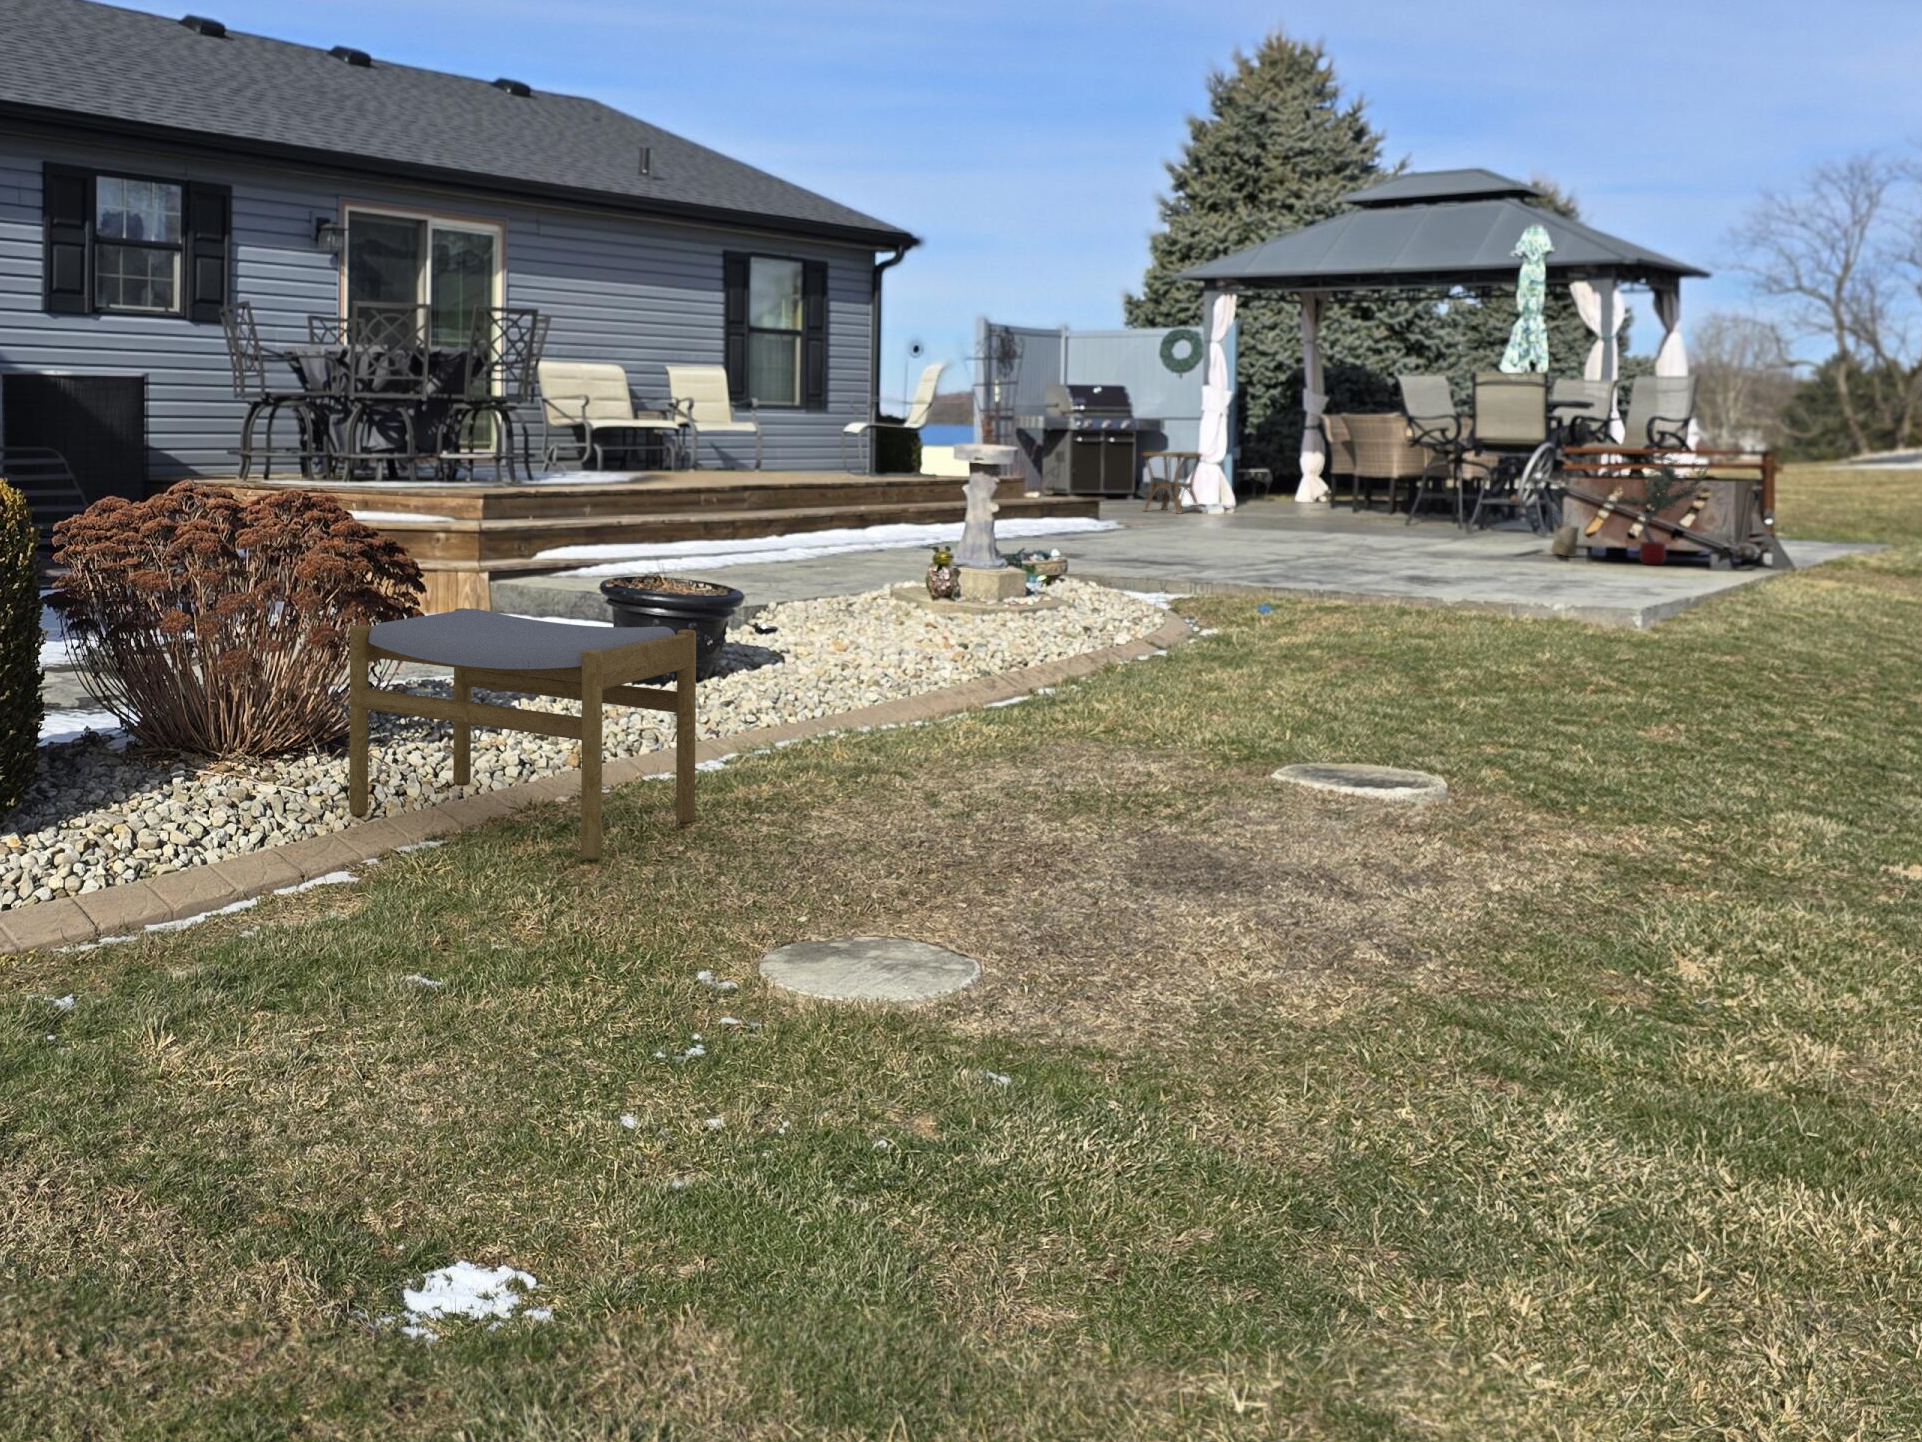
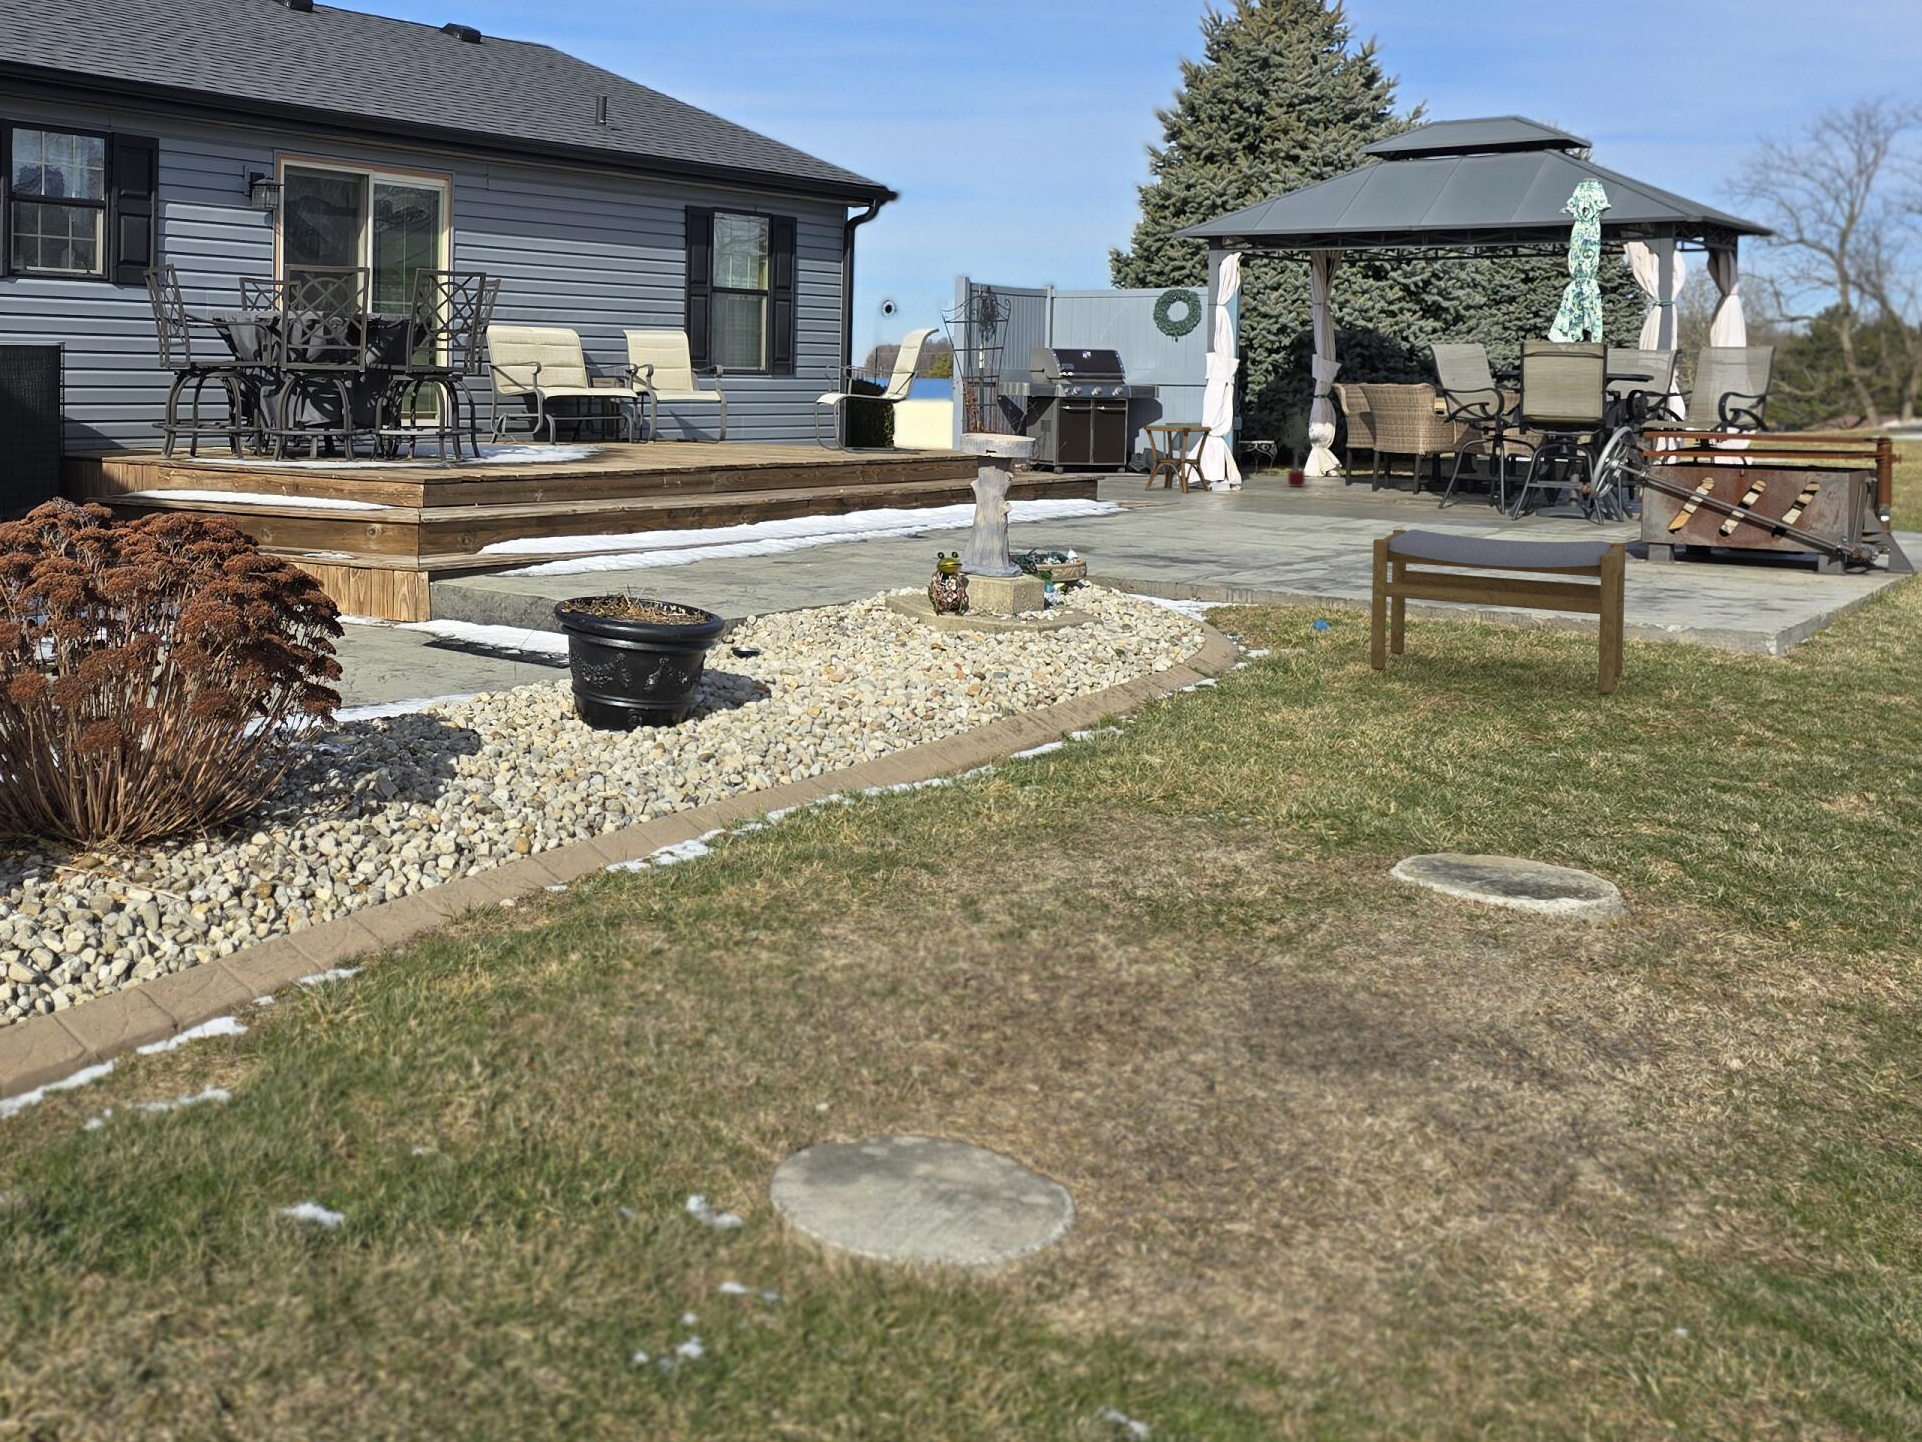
potted tree: present [1602,450,1708,565] -> present [1284,406,1326,487]
woven basket: present [1551,522,1579,557] -> none [1621,498,1657,554]
footstool: present [349,608,696,860] -> present [1371,530,1626,693]

